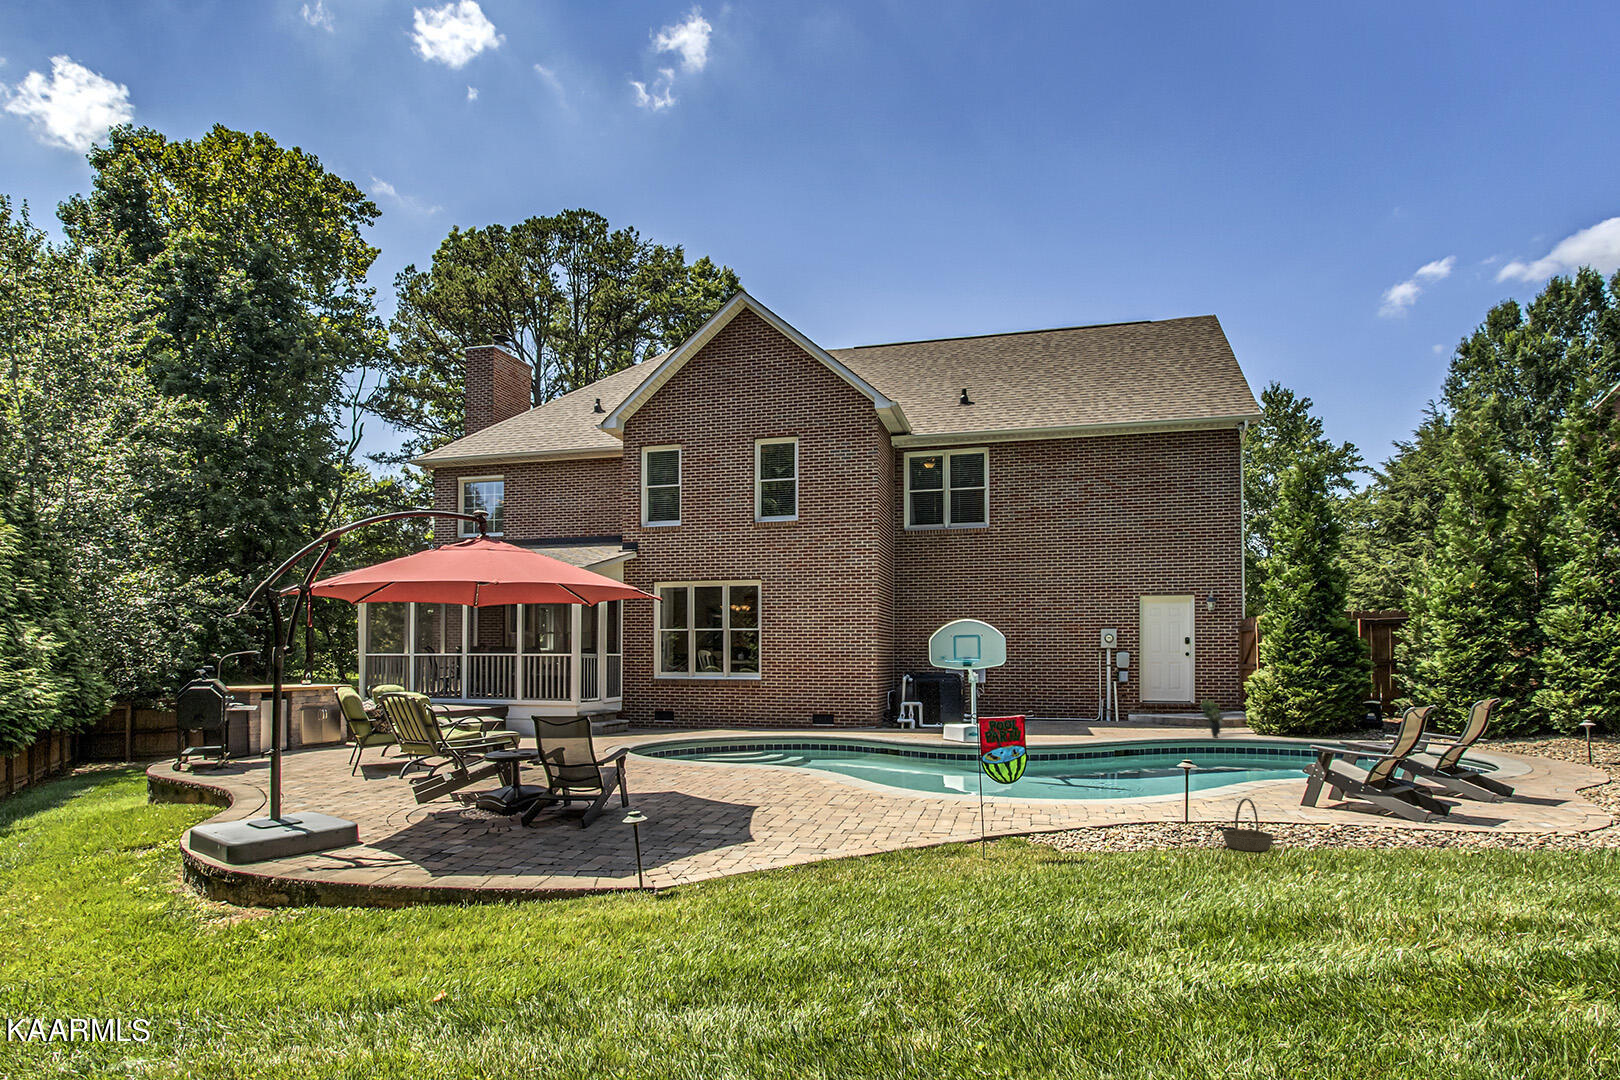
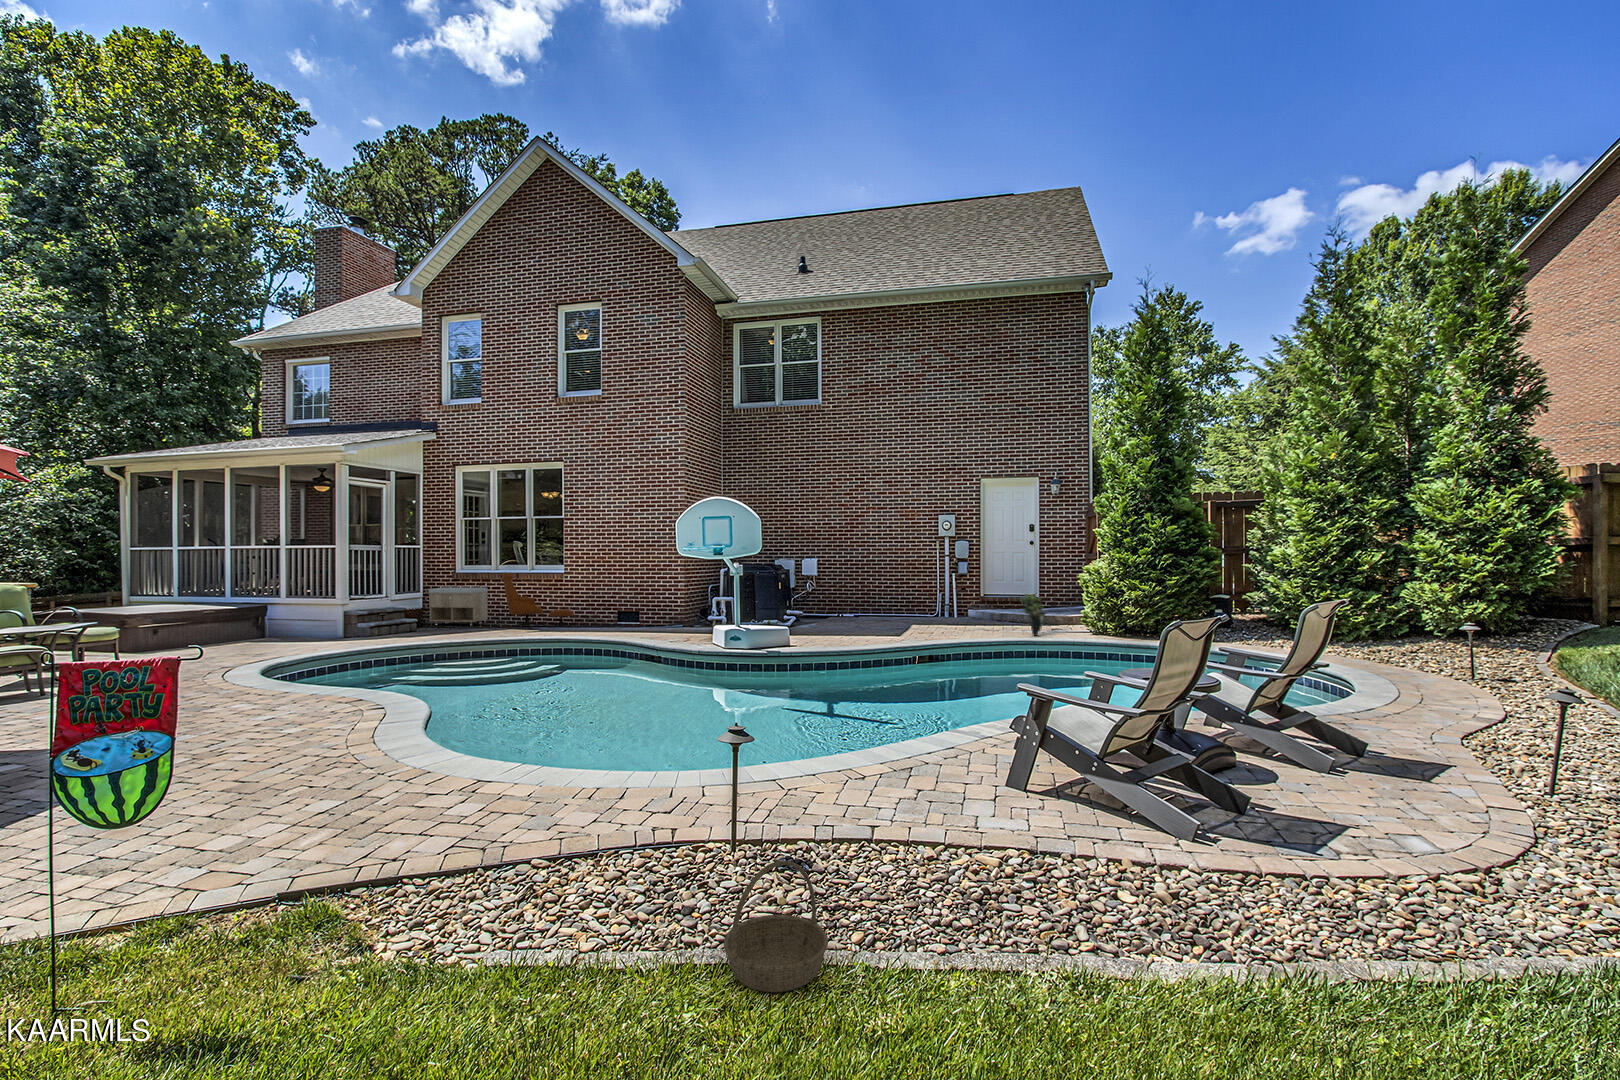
lounge chair: none [708,678,768,731] -> present [502,573,574,629]
storage bench: none [631,692,681,728] -> present [428,588,488,625]

